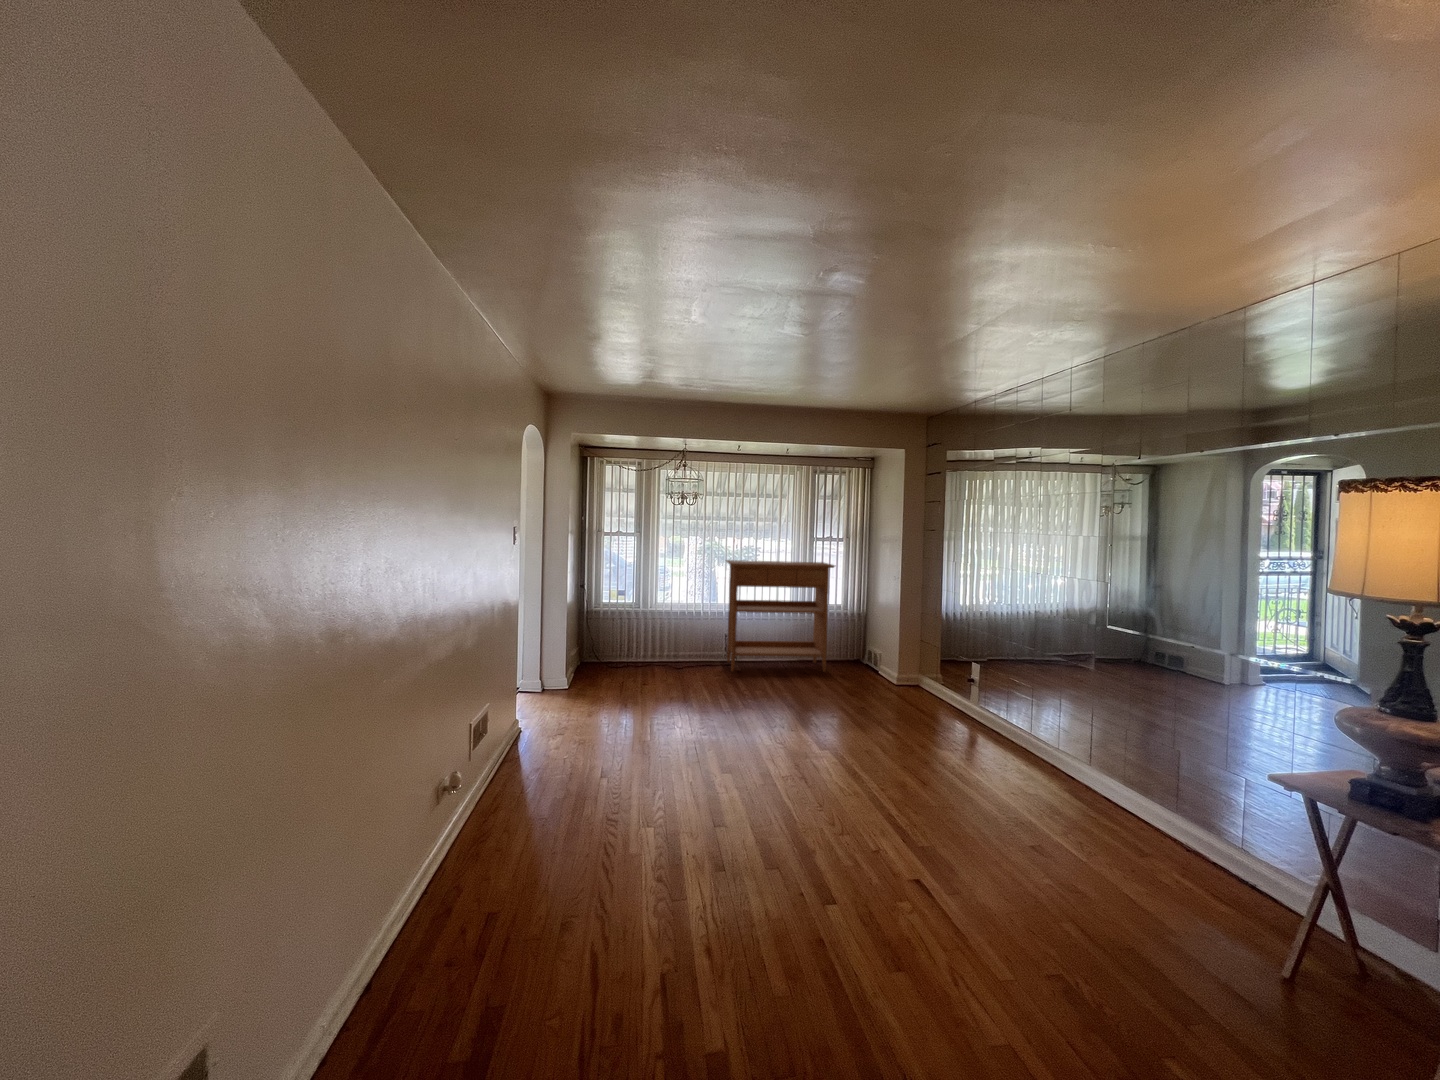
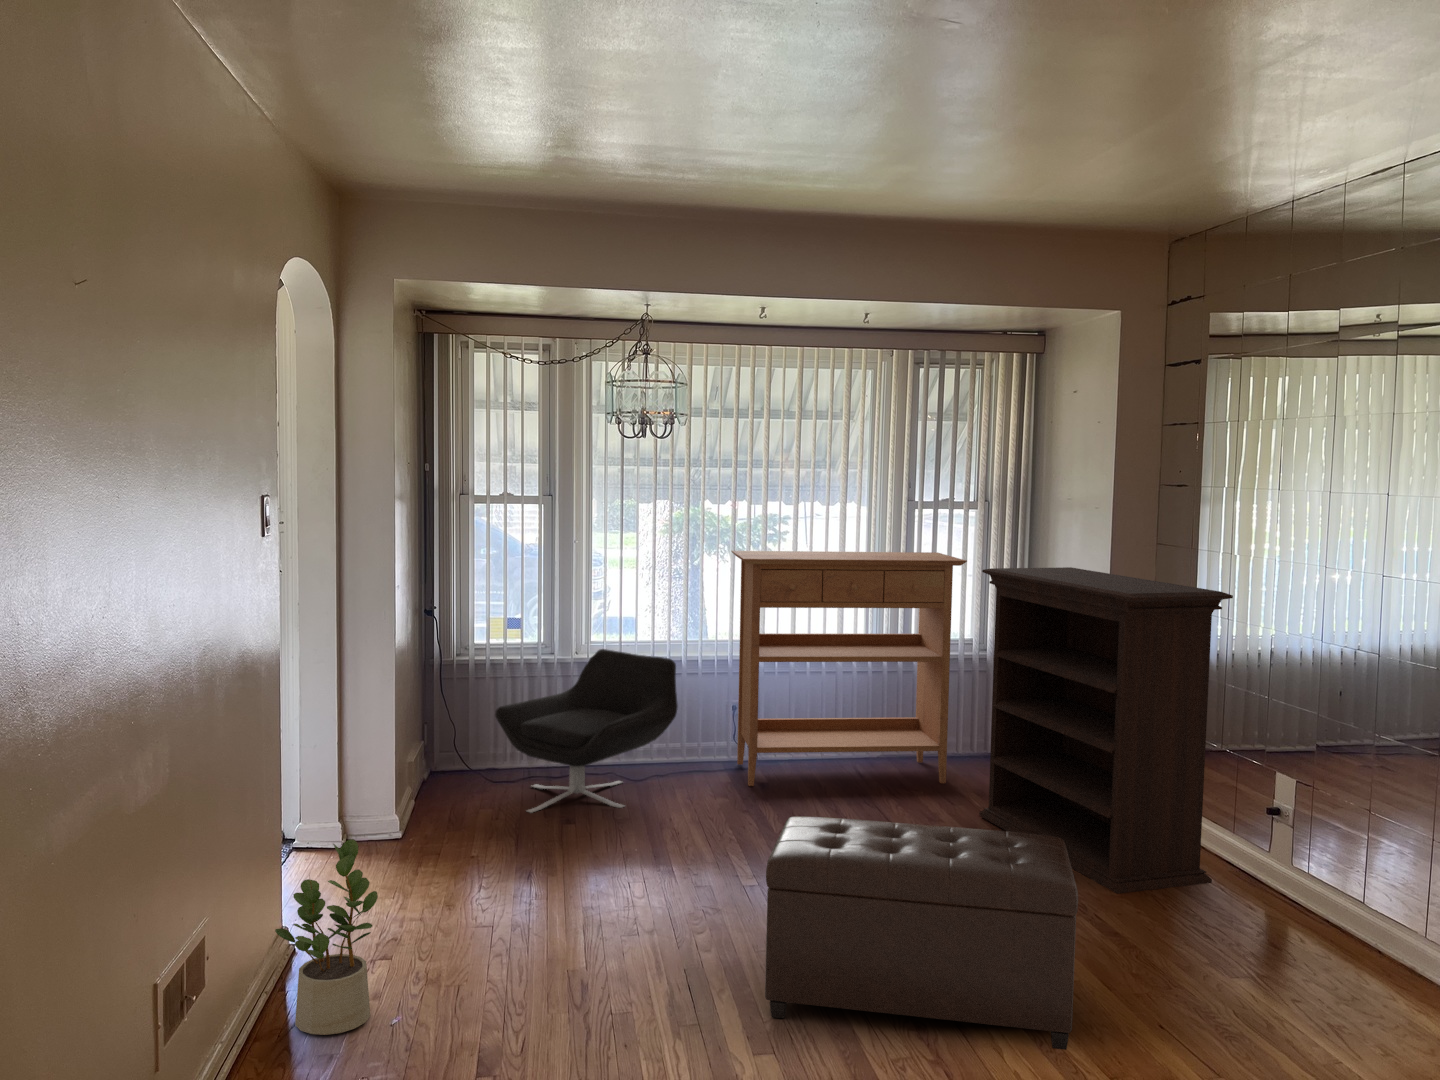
bookshelf: none [839,568,951,717] -> present [979,567,1233,894]
lounge chair: none [612,606,698,680] -> present [495,649,678,813]
ottoman: none [729,674,865,774] -> present [765,817,1078,1050]
potted plant: none [515,677,560,761] -> present [275,839,378,1035]

